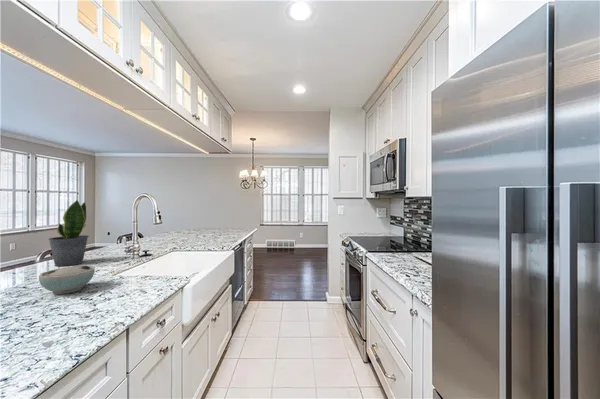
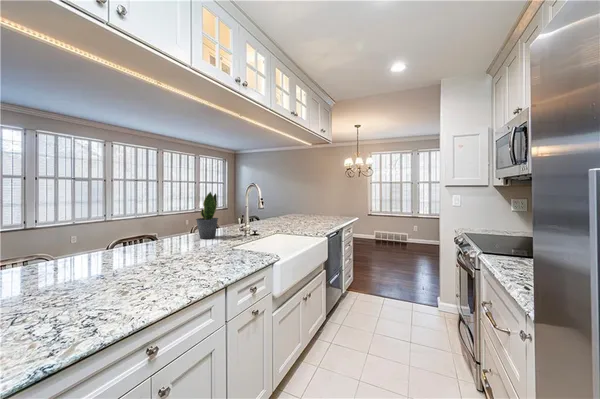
bowl: present [39,265,95,294] -> none [186,239,216,258]

